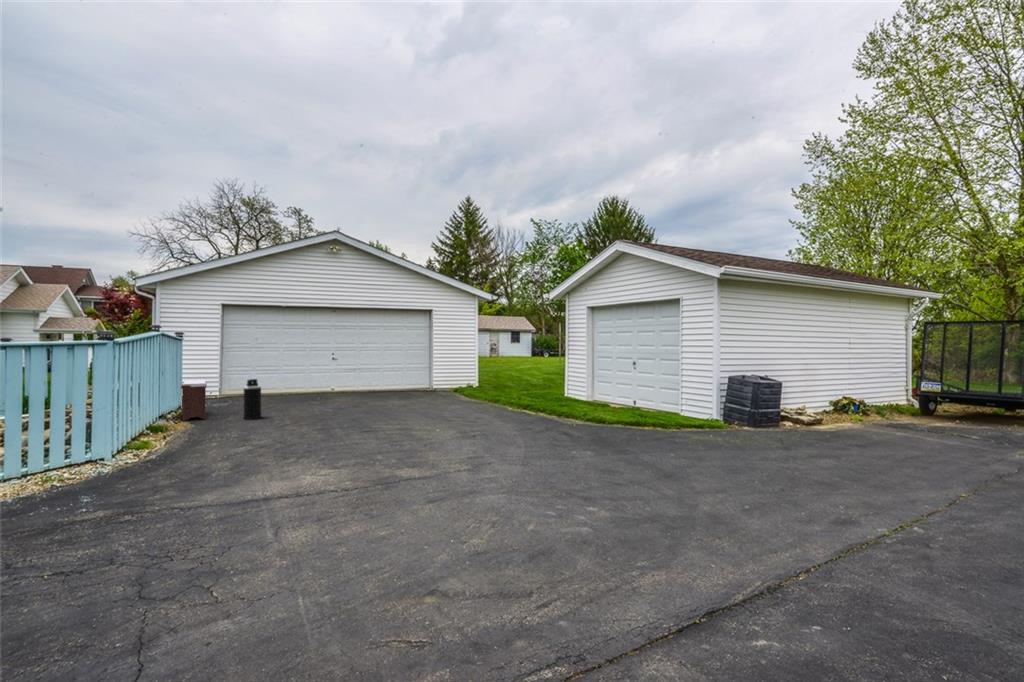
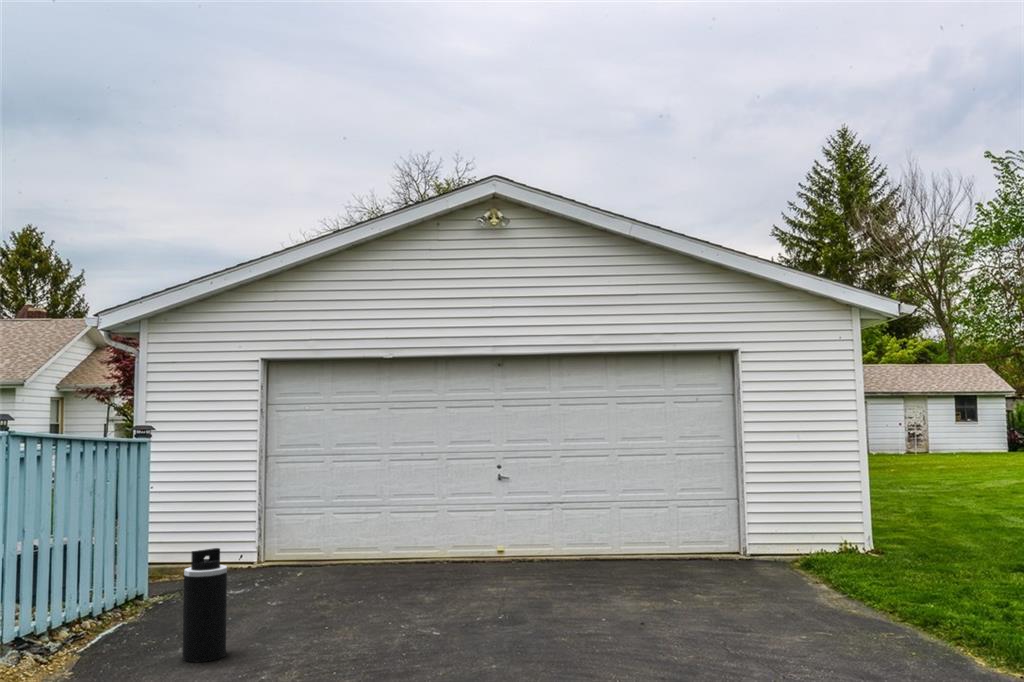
bench: present [181,379,206,421] -> none [60,536,163,649]

